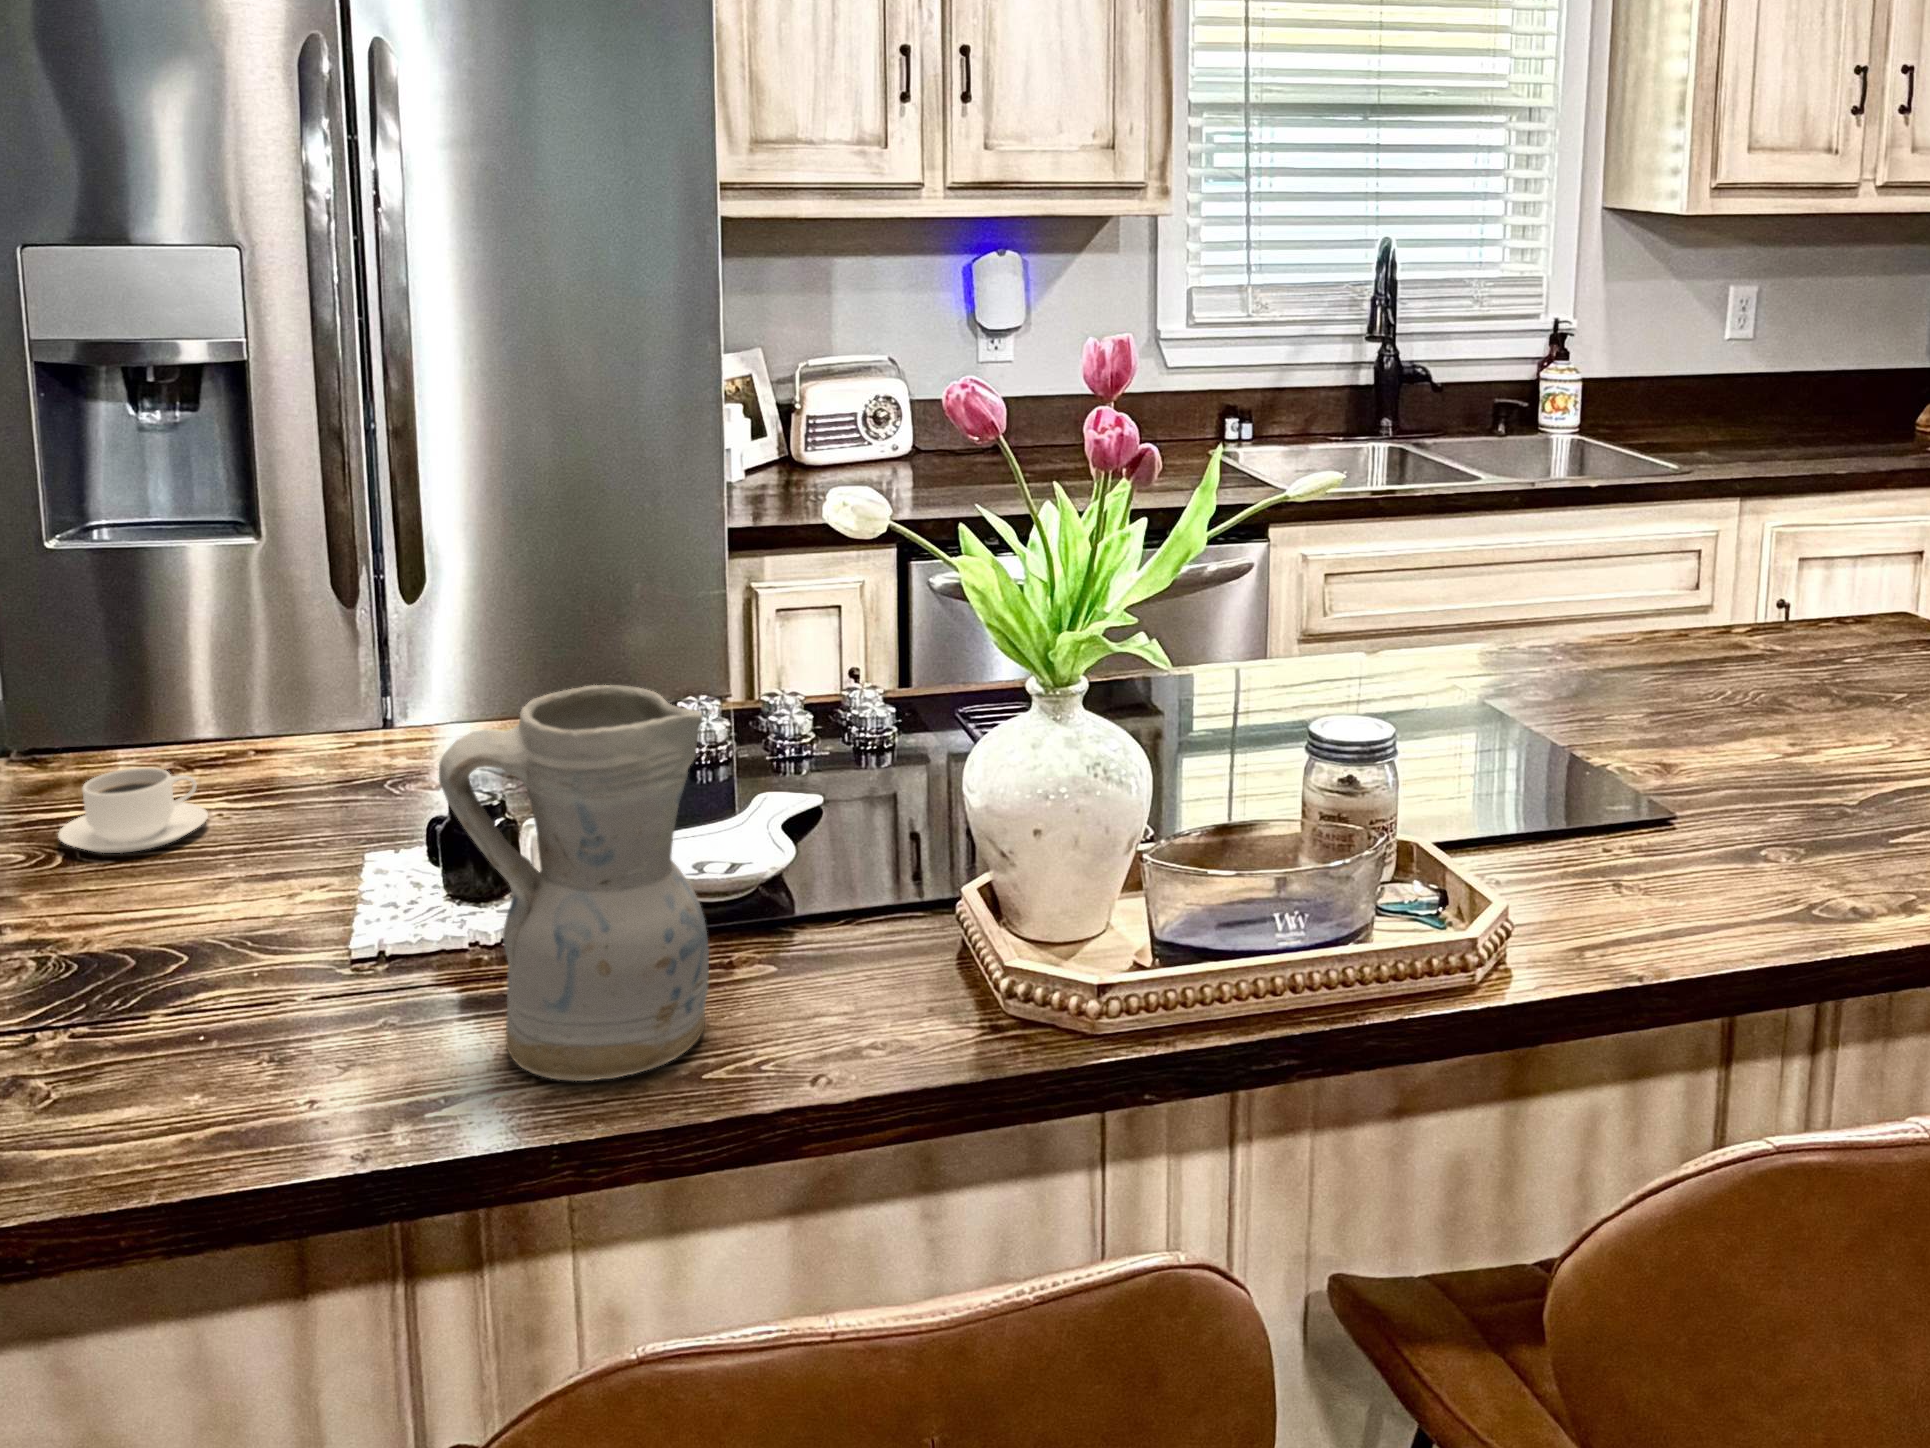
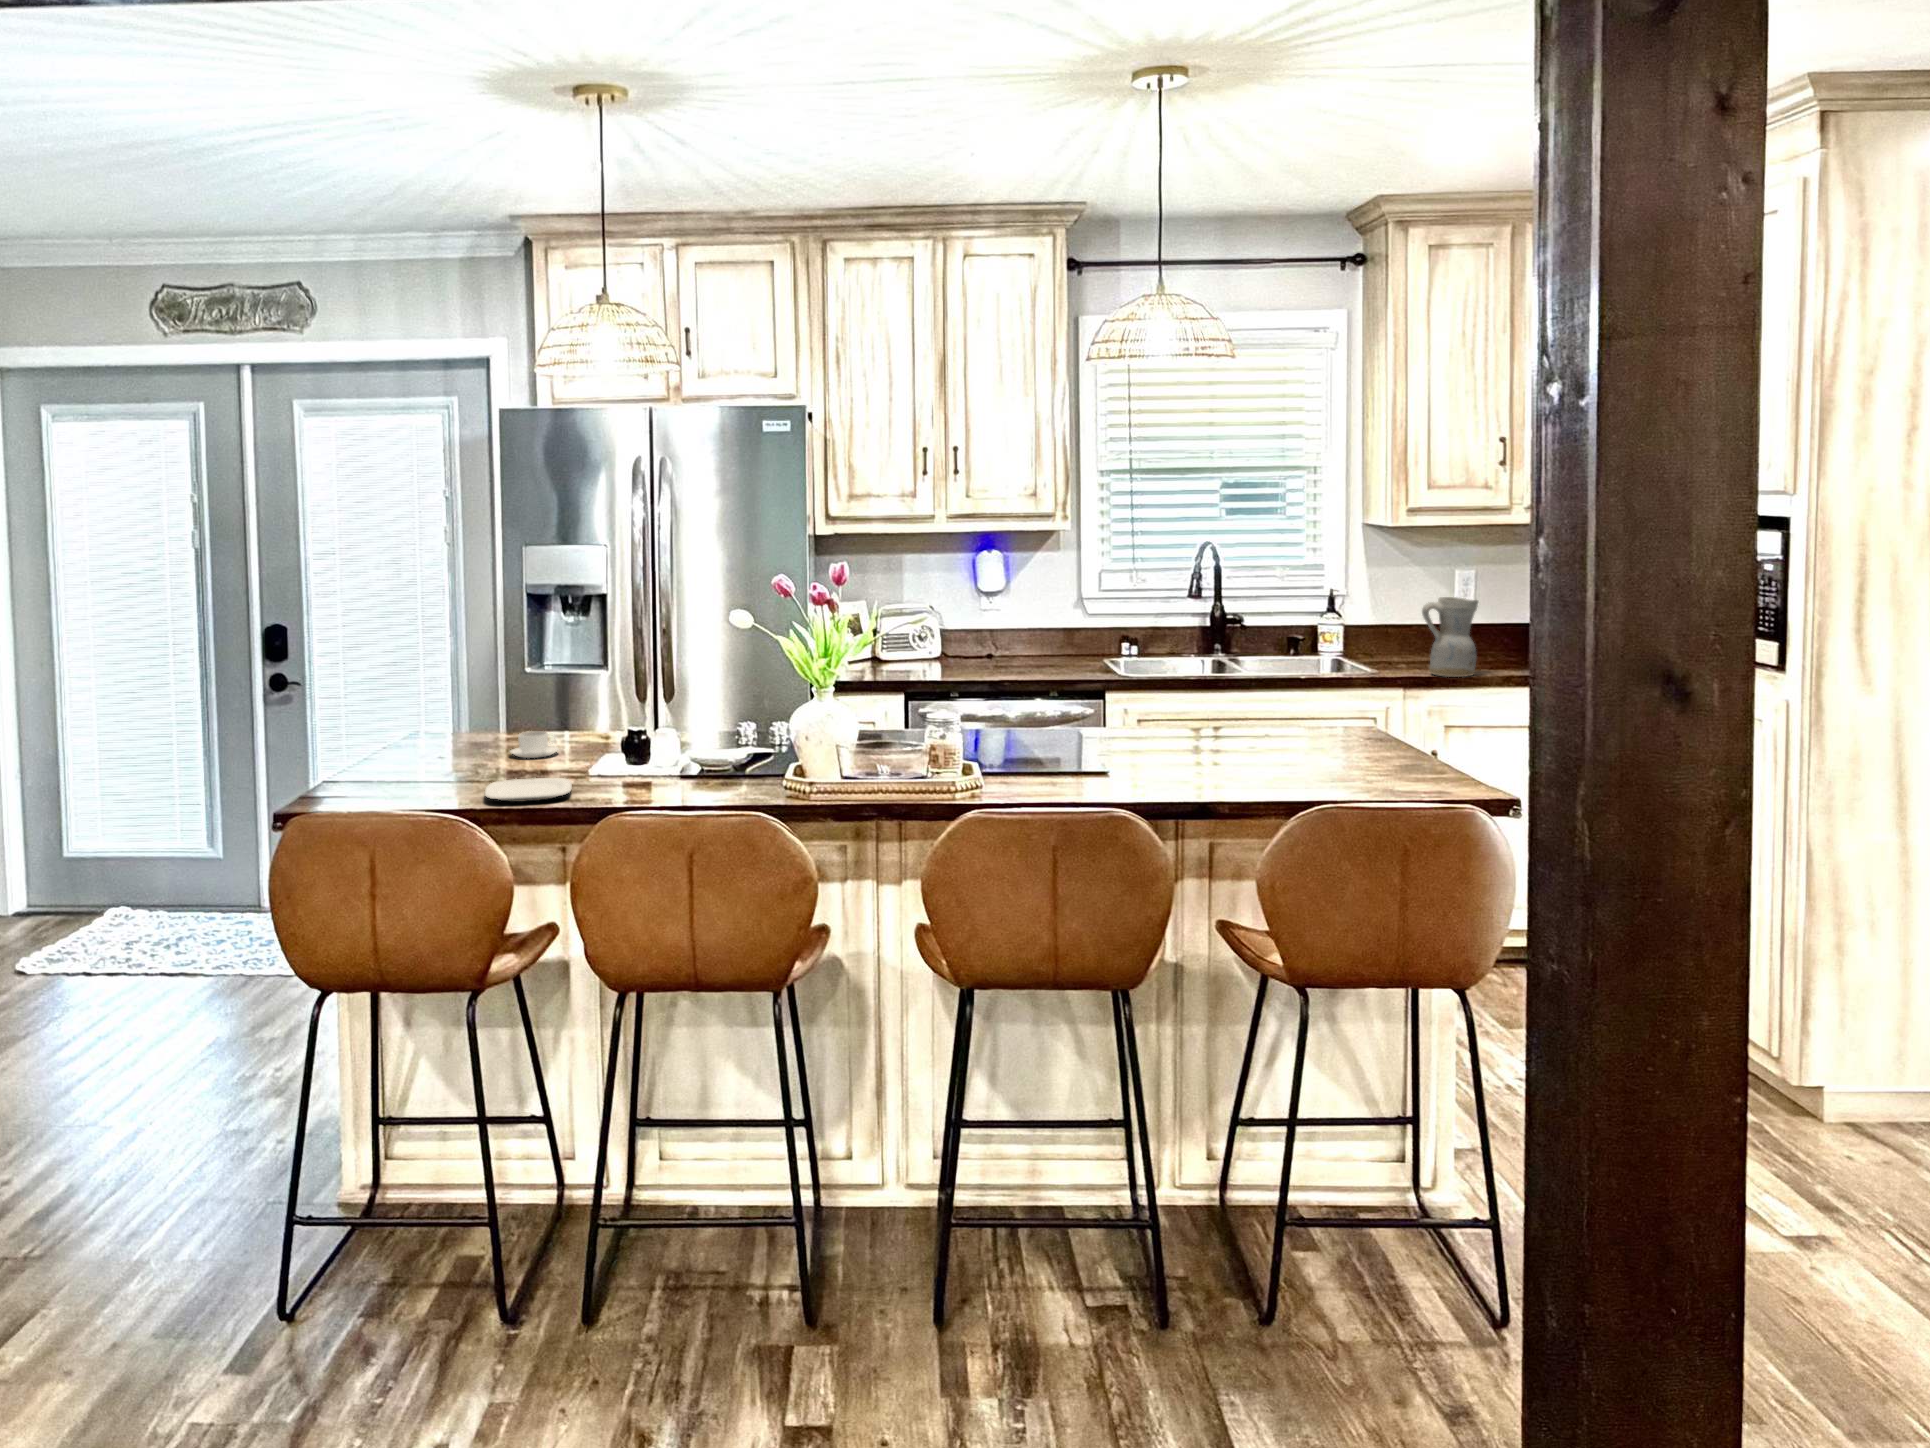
ceramic pitcher: present [439,685,709,1081] -> present [1422,597,1478,677]
plate: none [23,963,318,1105] -> present [485,778,572,802]

